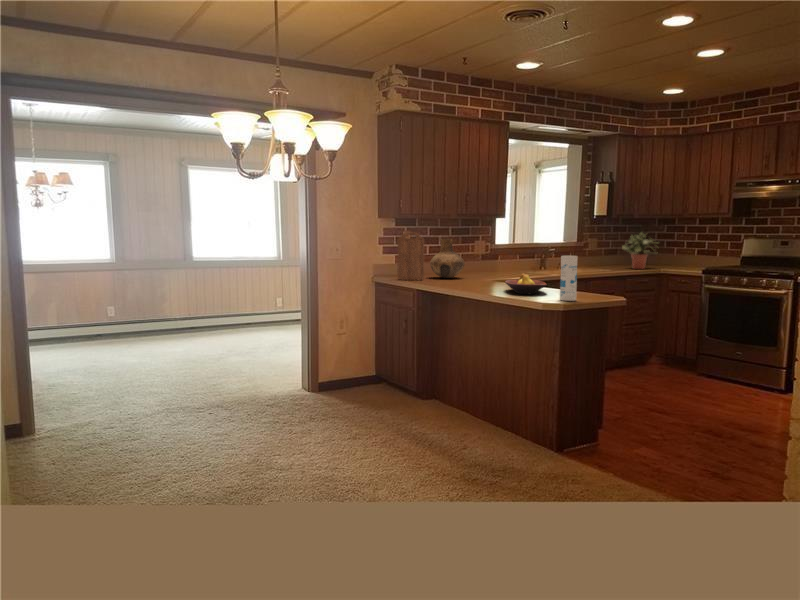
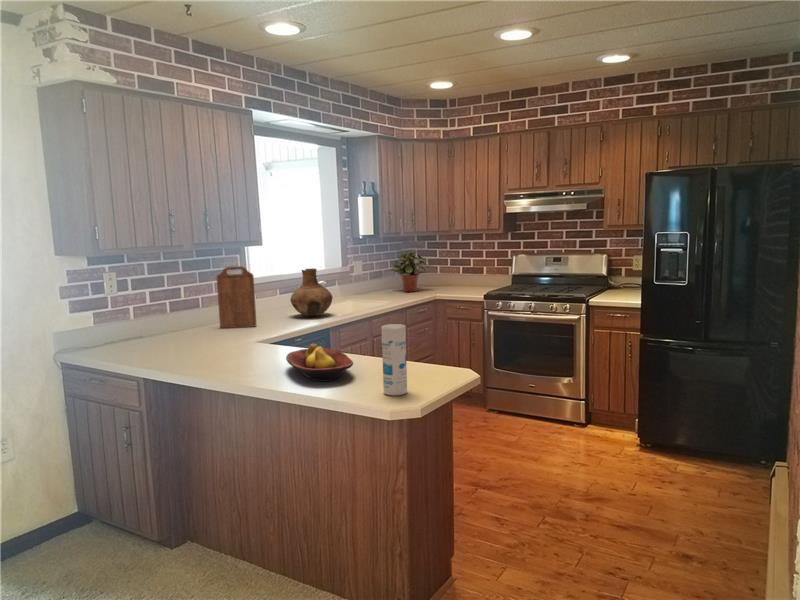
cutting board: present [397,232,424,280] -> present [217,266,256,328]
vase: present [430,239,464,278] -> present [290,268,333,316]

